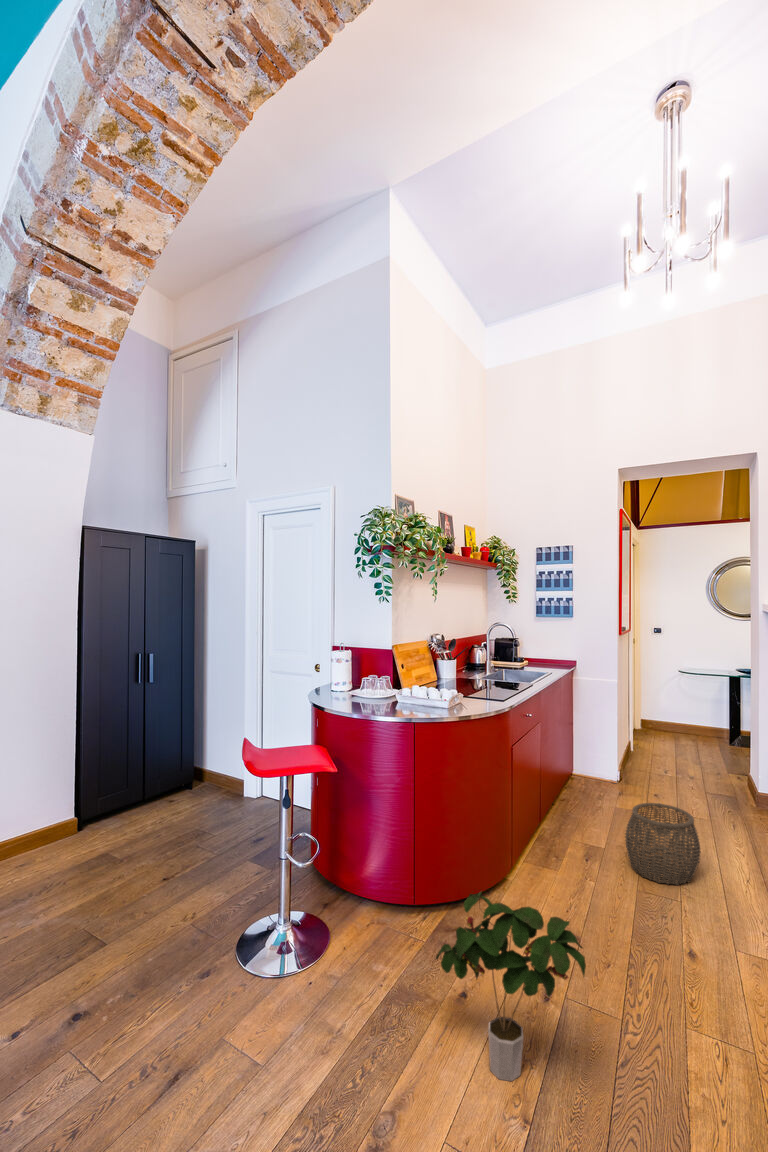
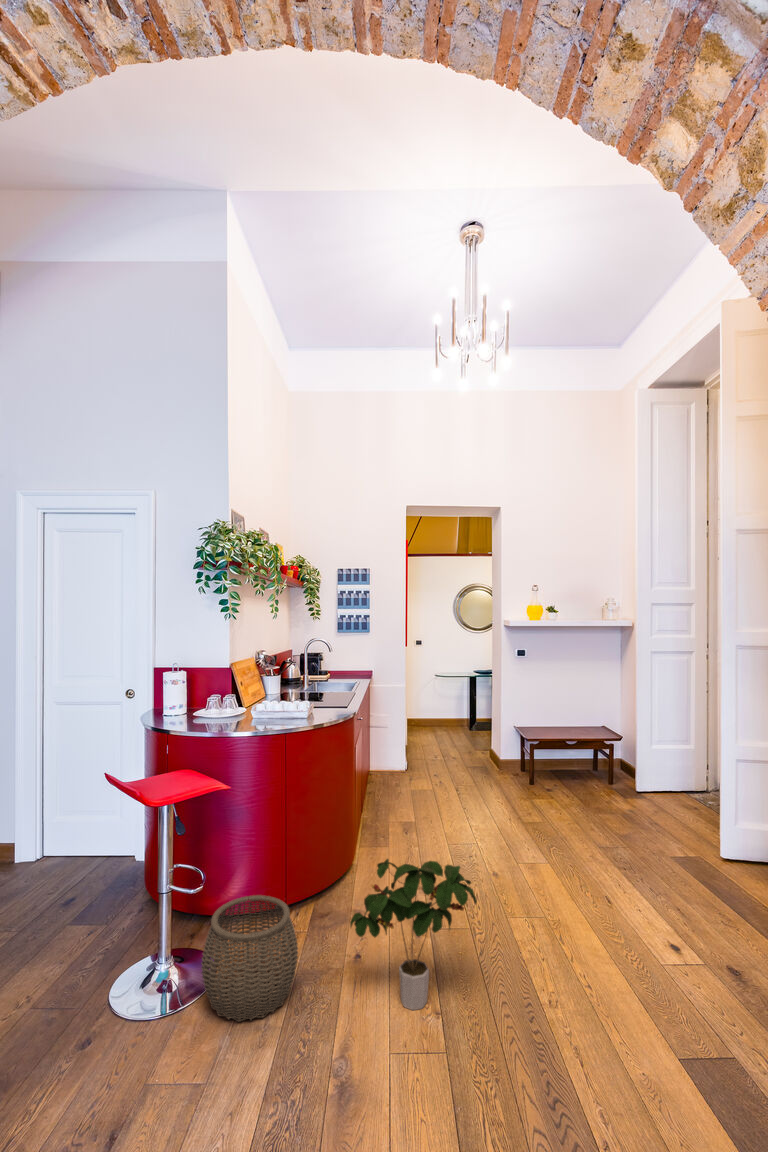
woven basket: present [625,803,701,885] -> present [201,895,298,1021]

